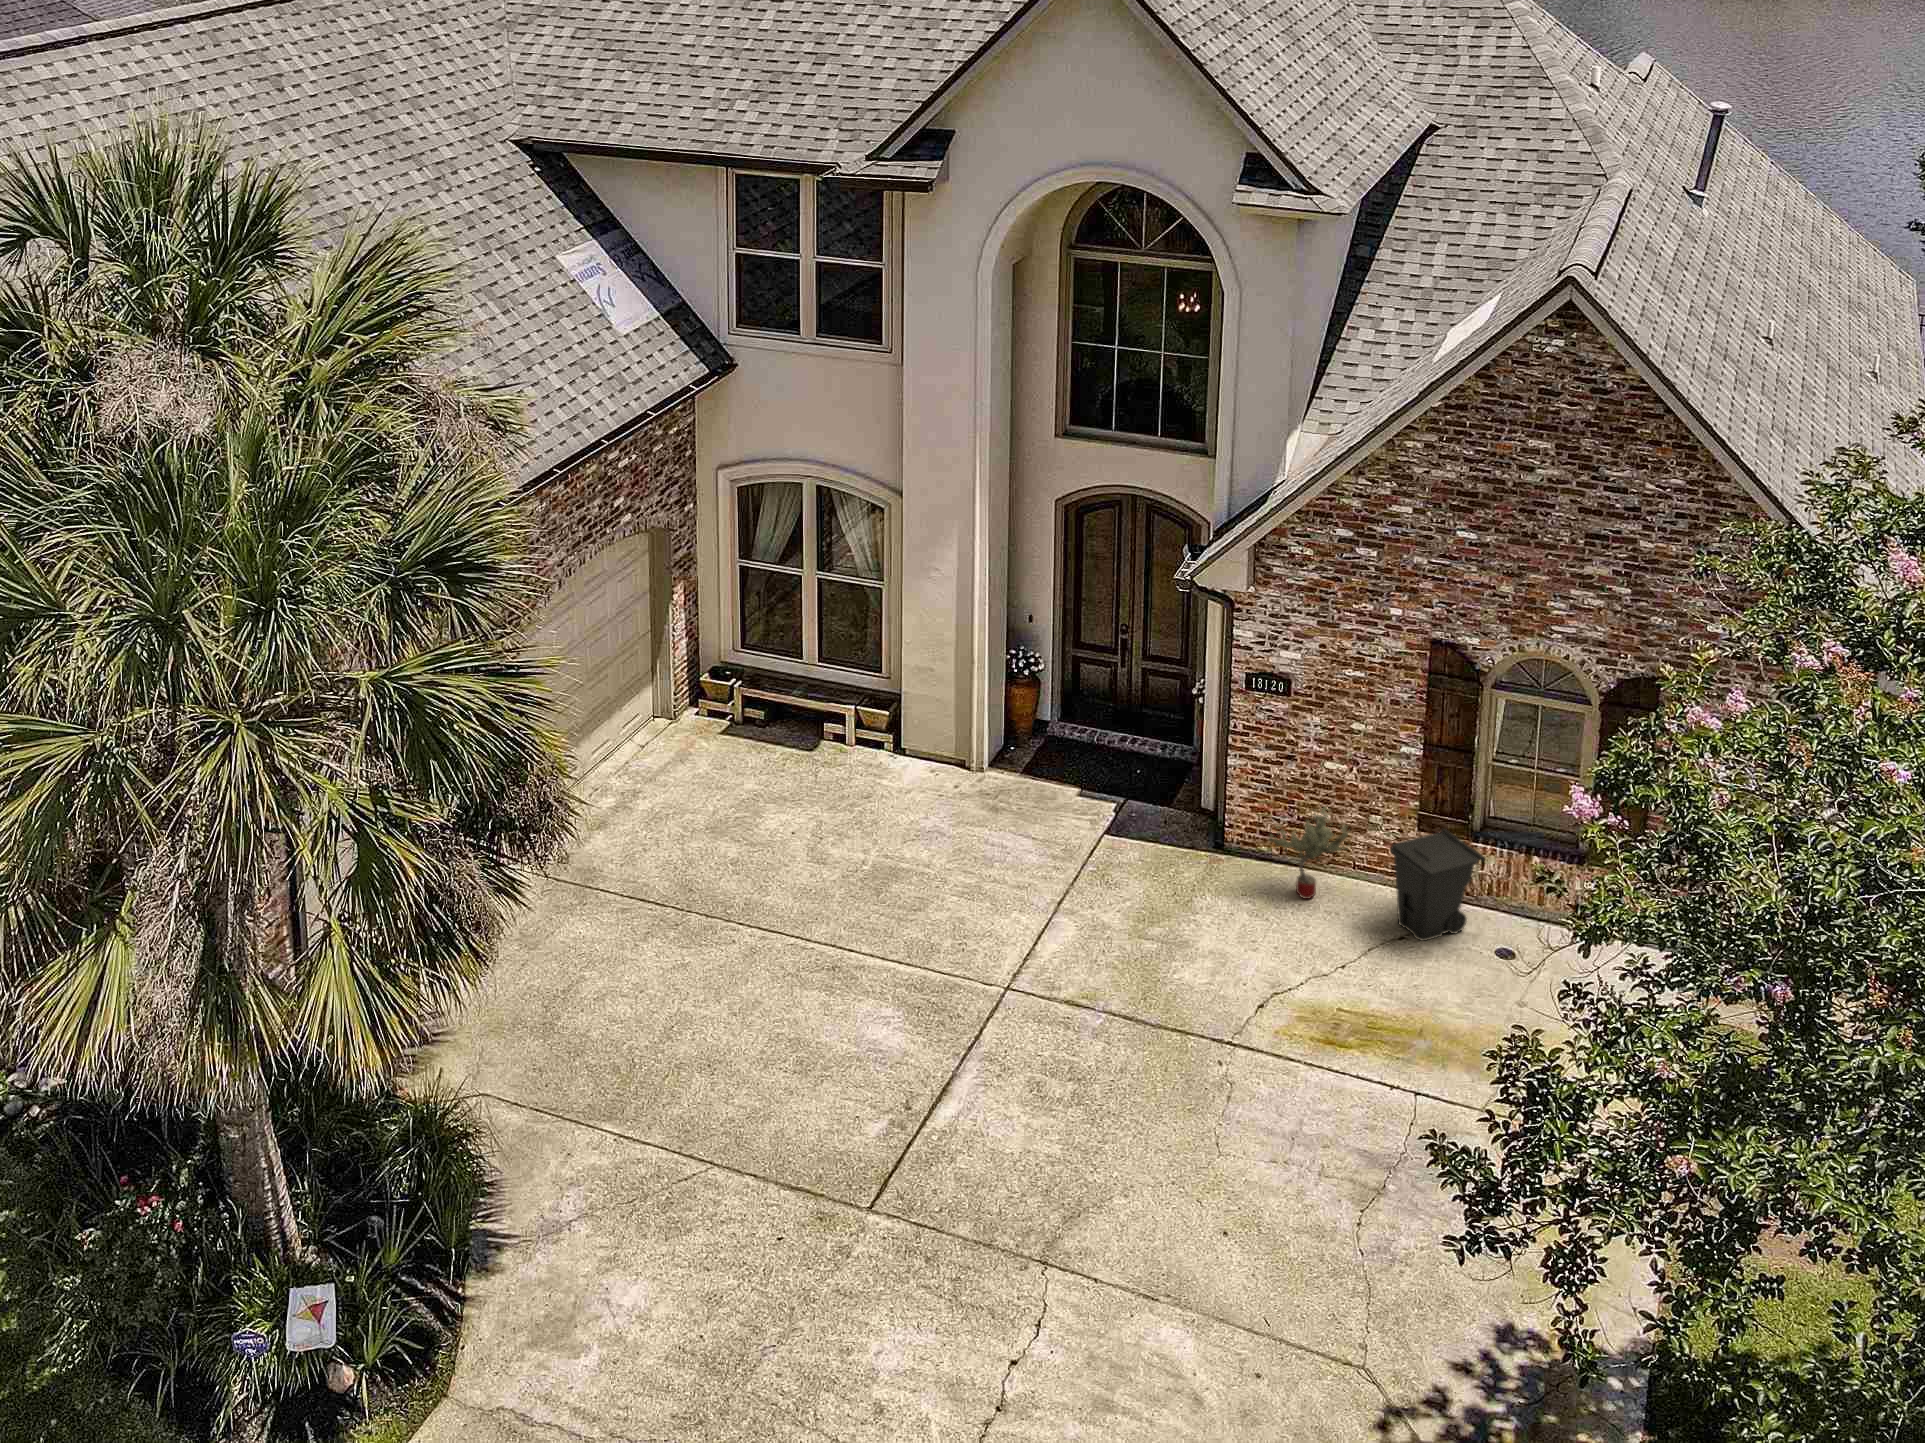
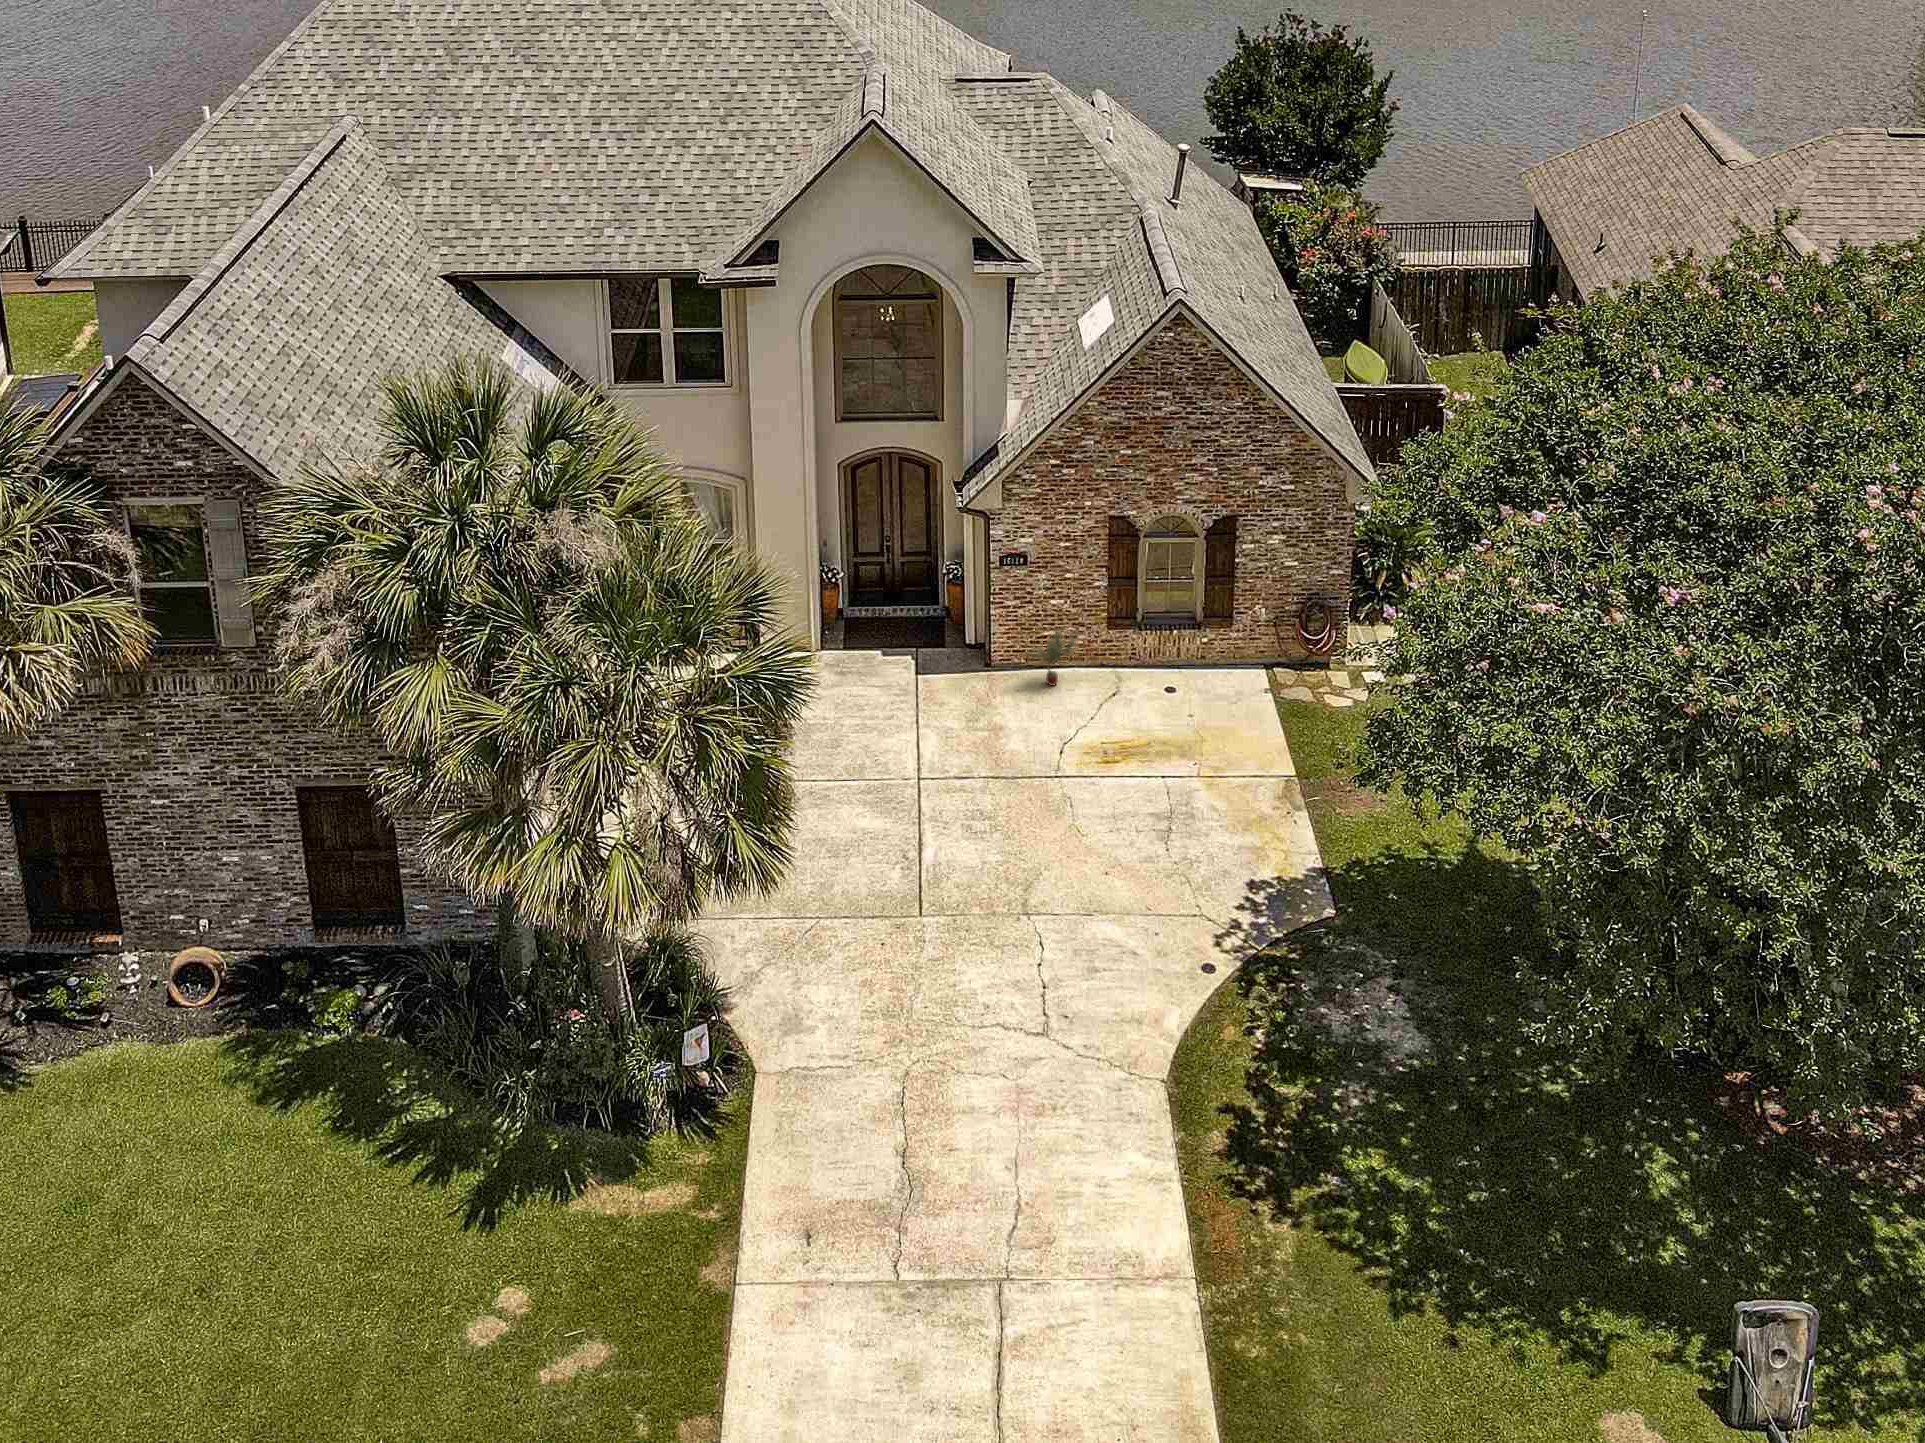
trash can: present [1390,829,1485,941] -> none [1101,625,1153,693]

